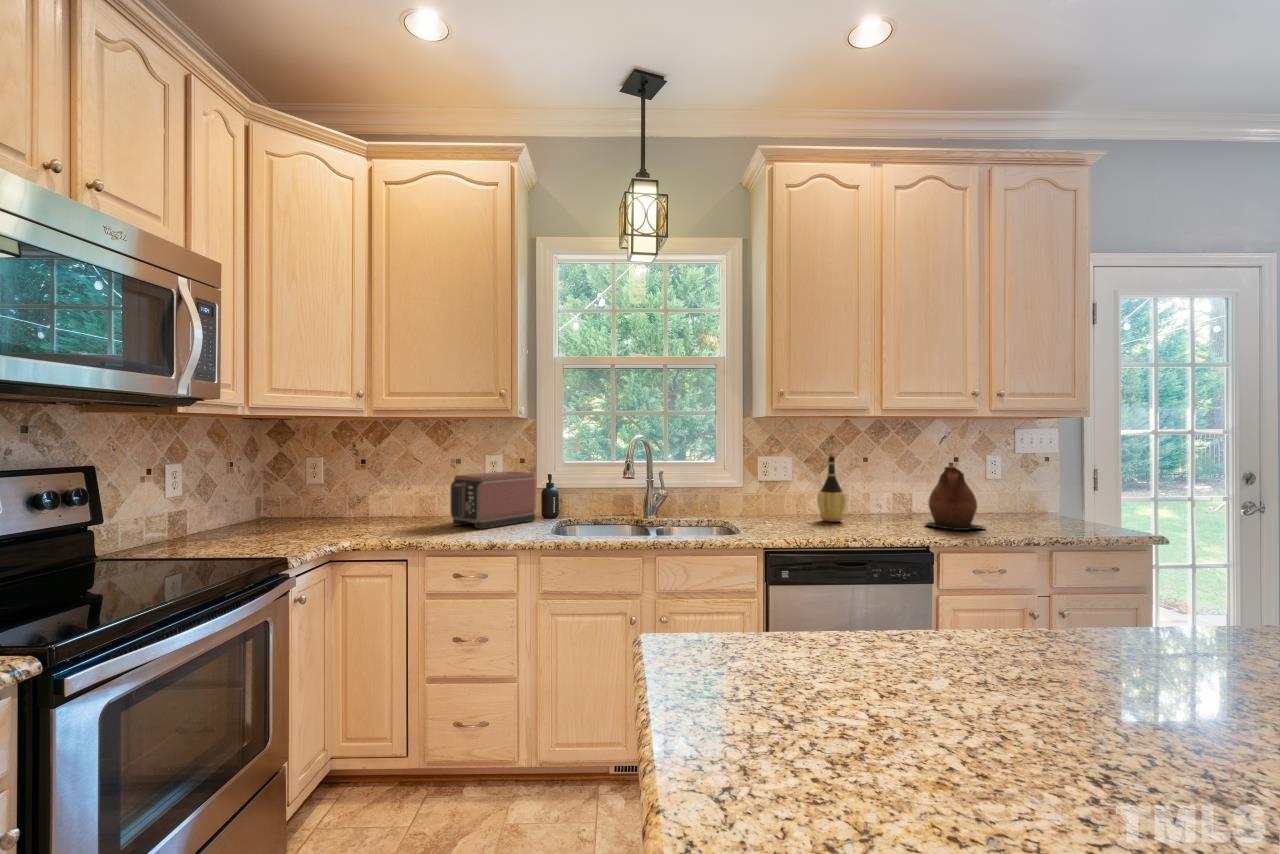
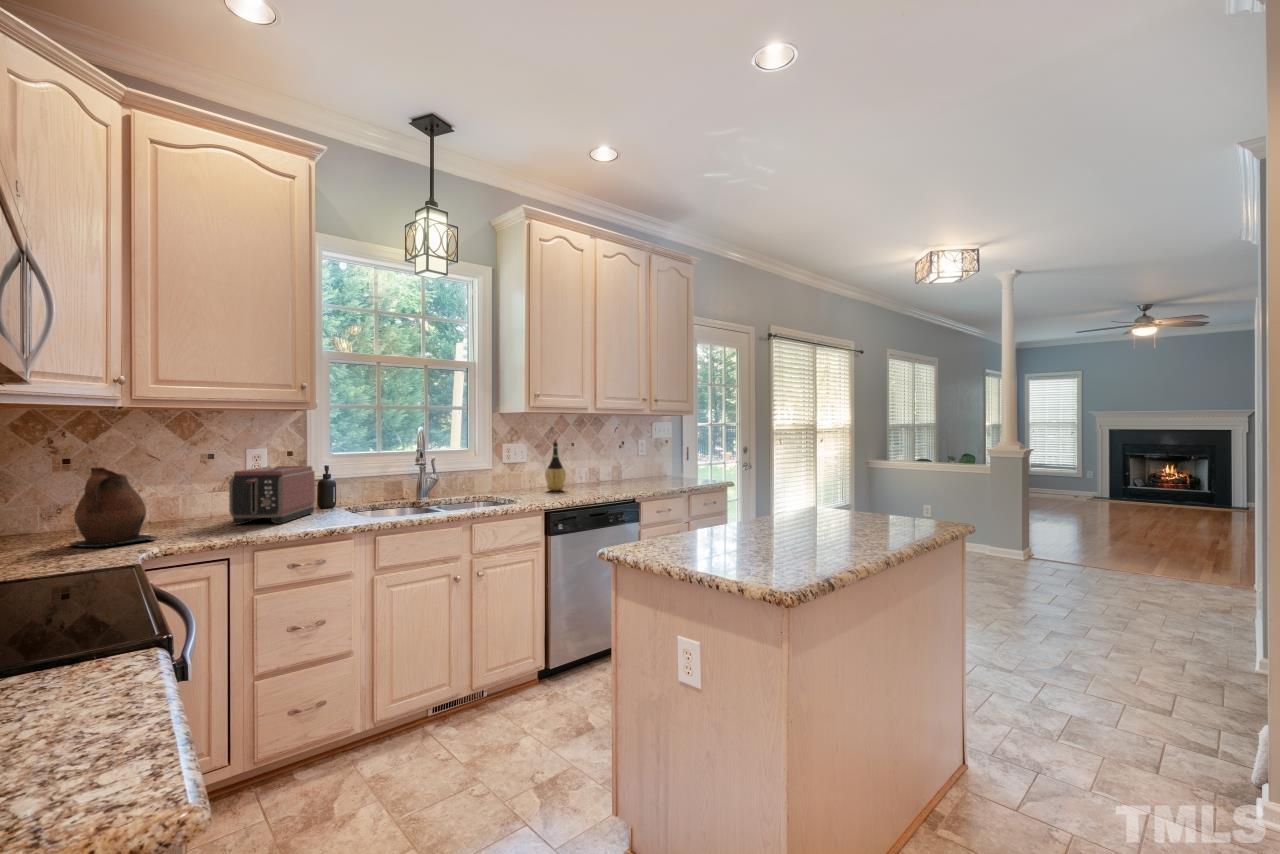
ceramic pitcher: present [925,467,985,530] -> present [70,467,157,547]

